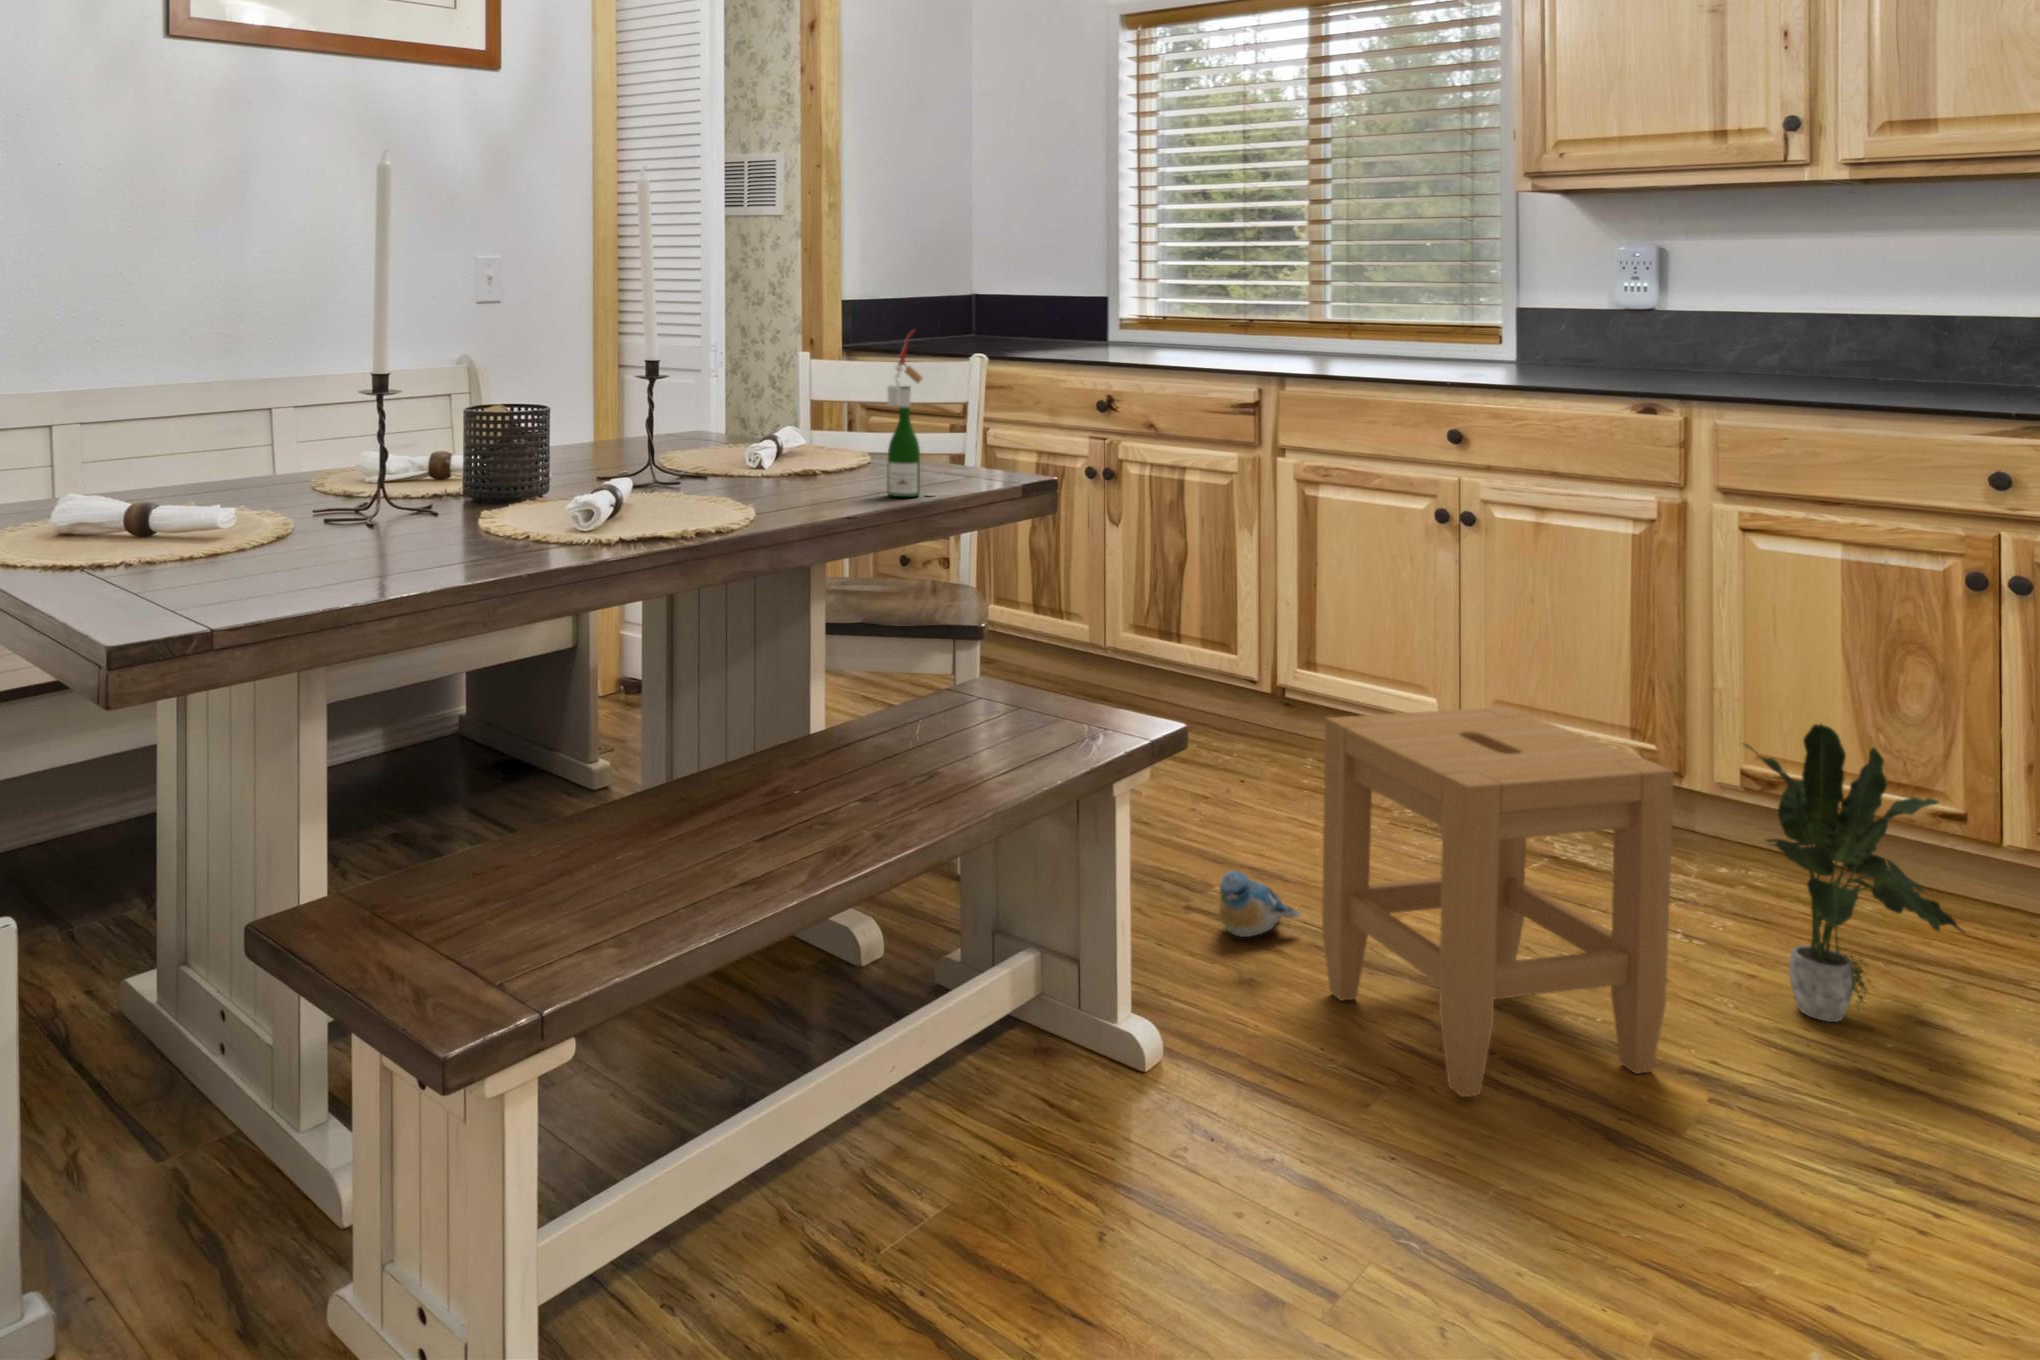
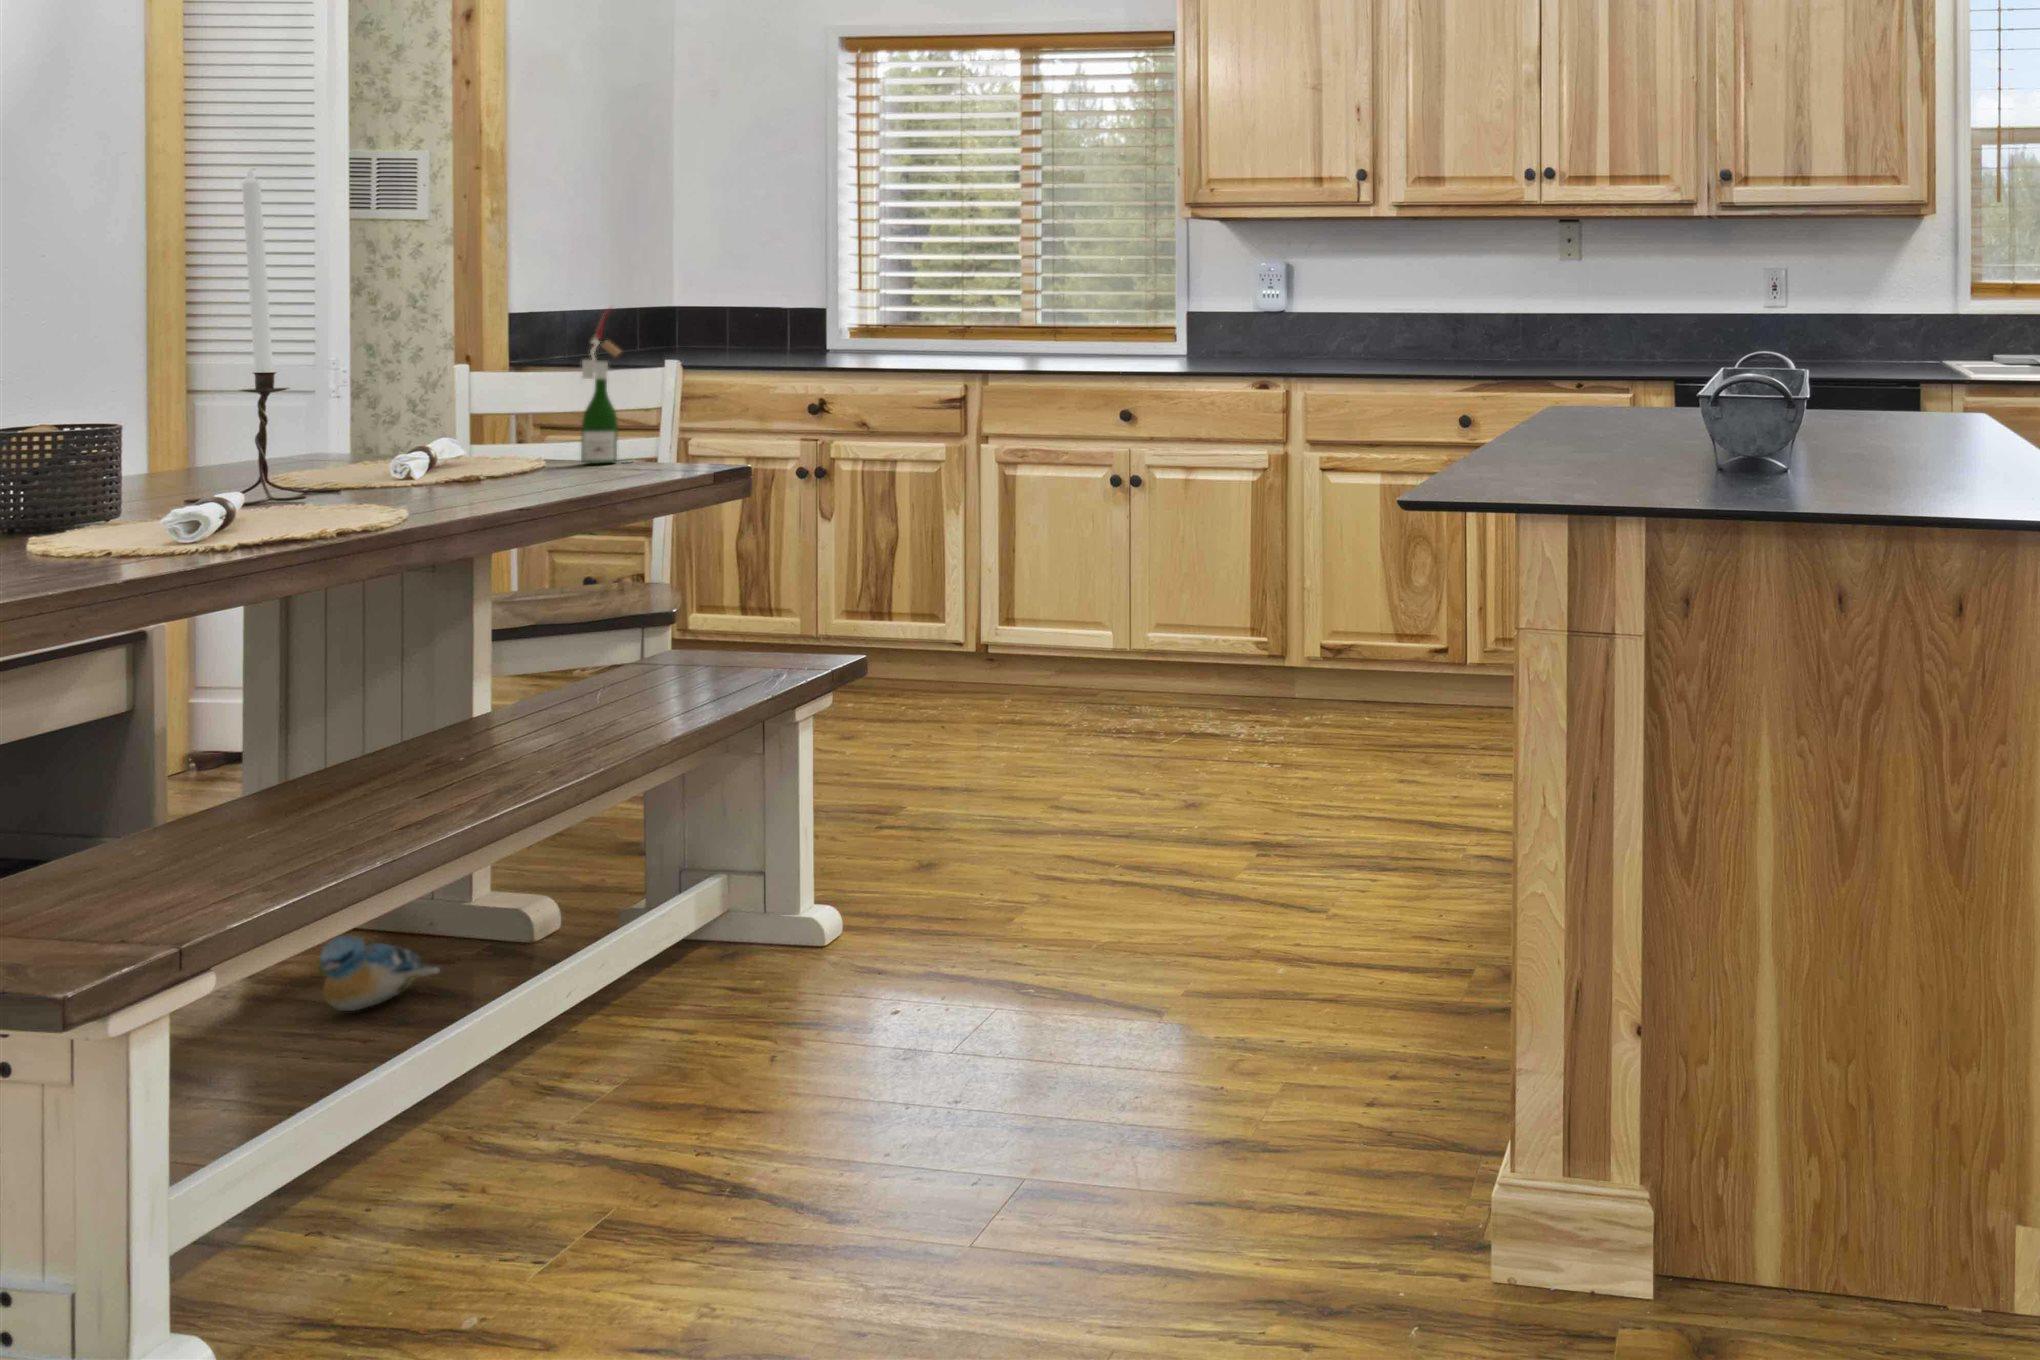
stool: present [1322,707,1674,1097] -> none [995,603,1244,881]
potted plant: present [1742,724,1966,1022] -> none [1303,589,1430,796]
plush toy: present [1219,871,1300,937] -> present [317,935,440,1011]

